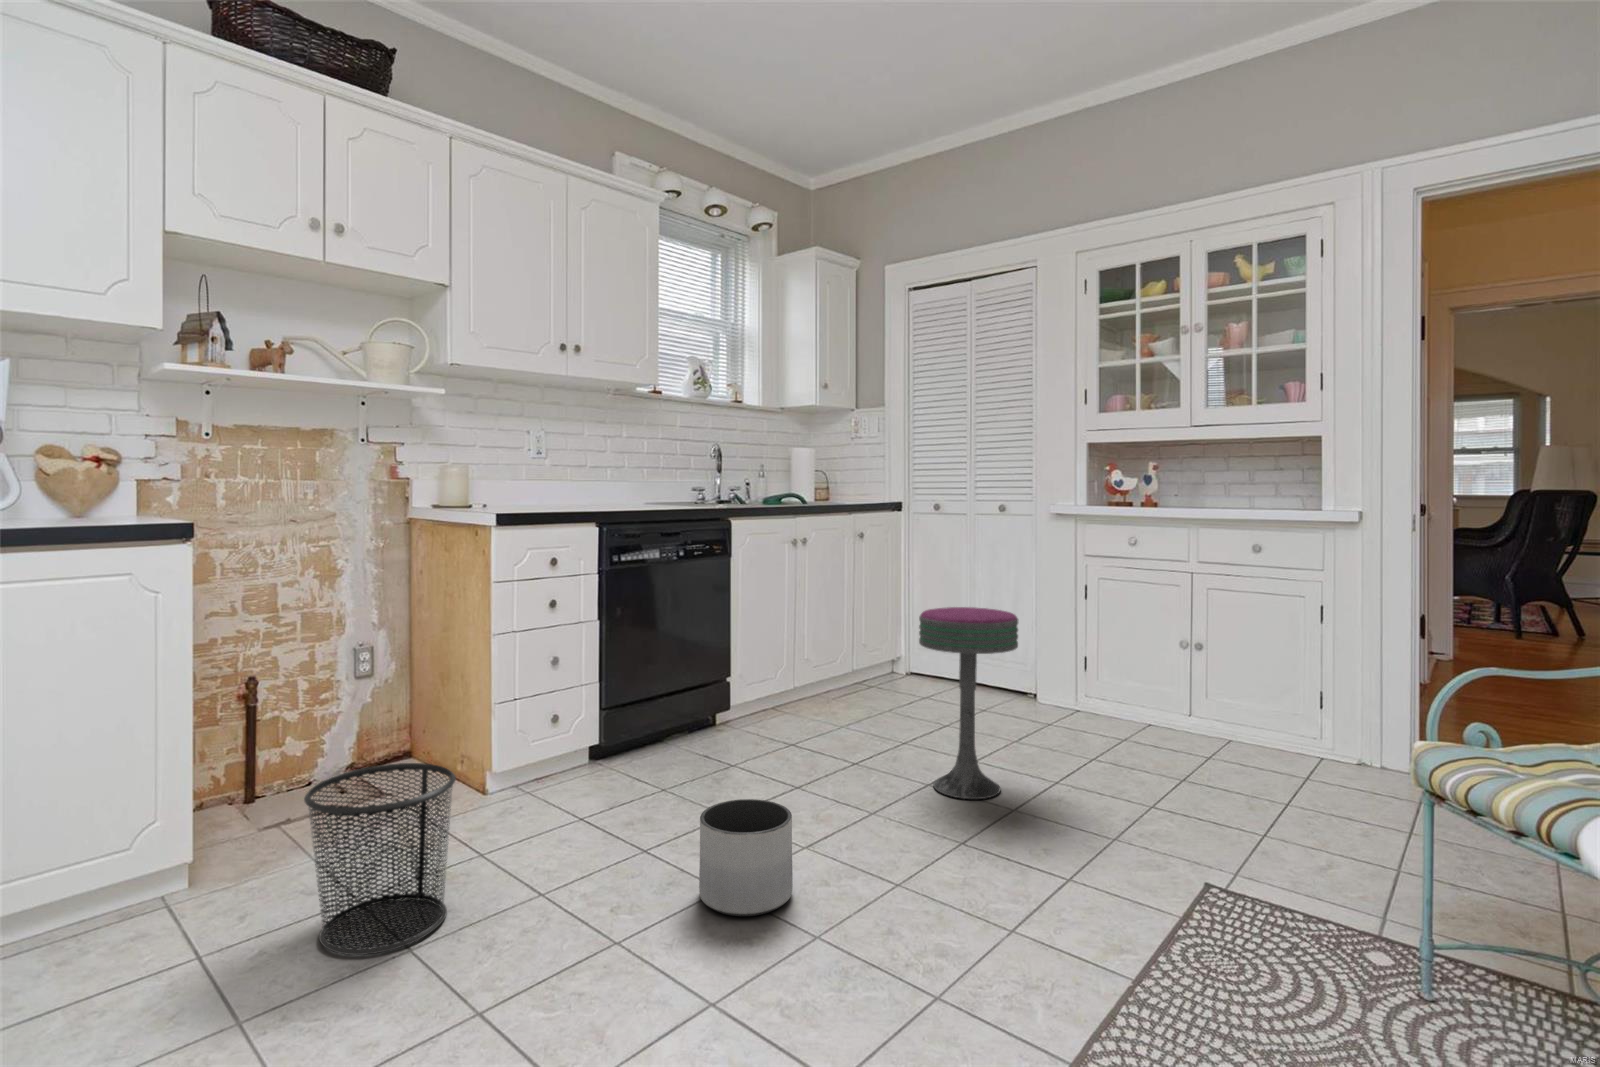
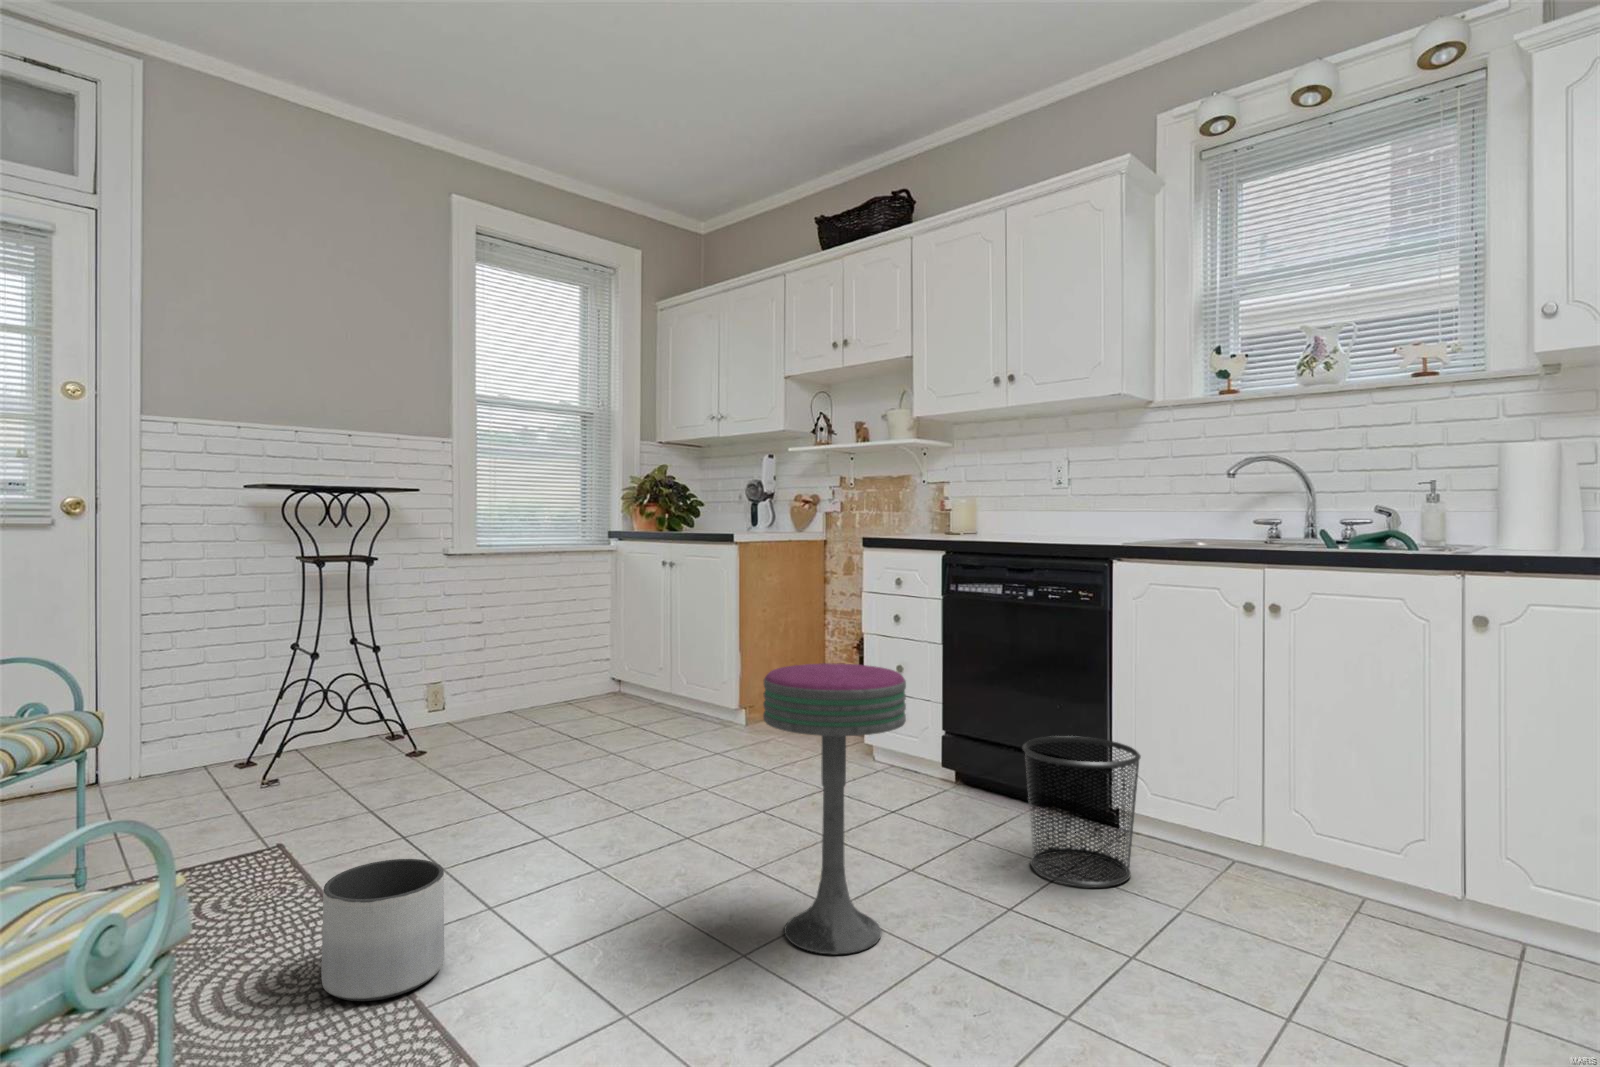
waste bin: present [304,763,456,955] -> present [1023,736,1141,887]
planter: present [699,799,793,916] -> present [322,859,444,1001]

